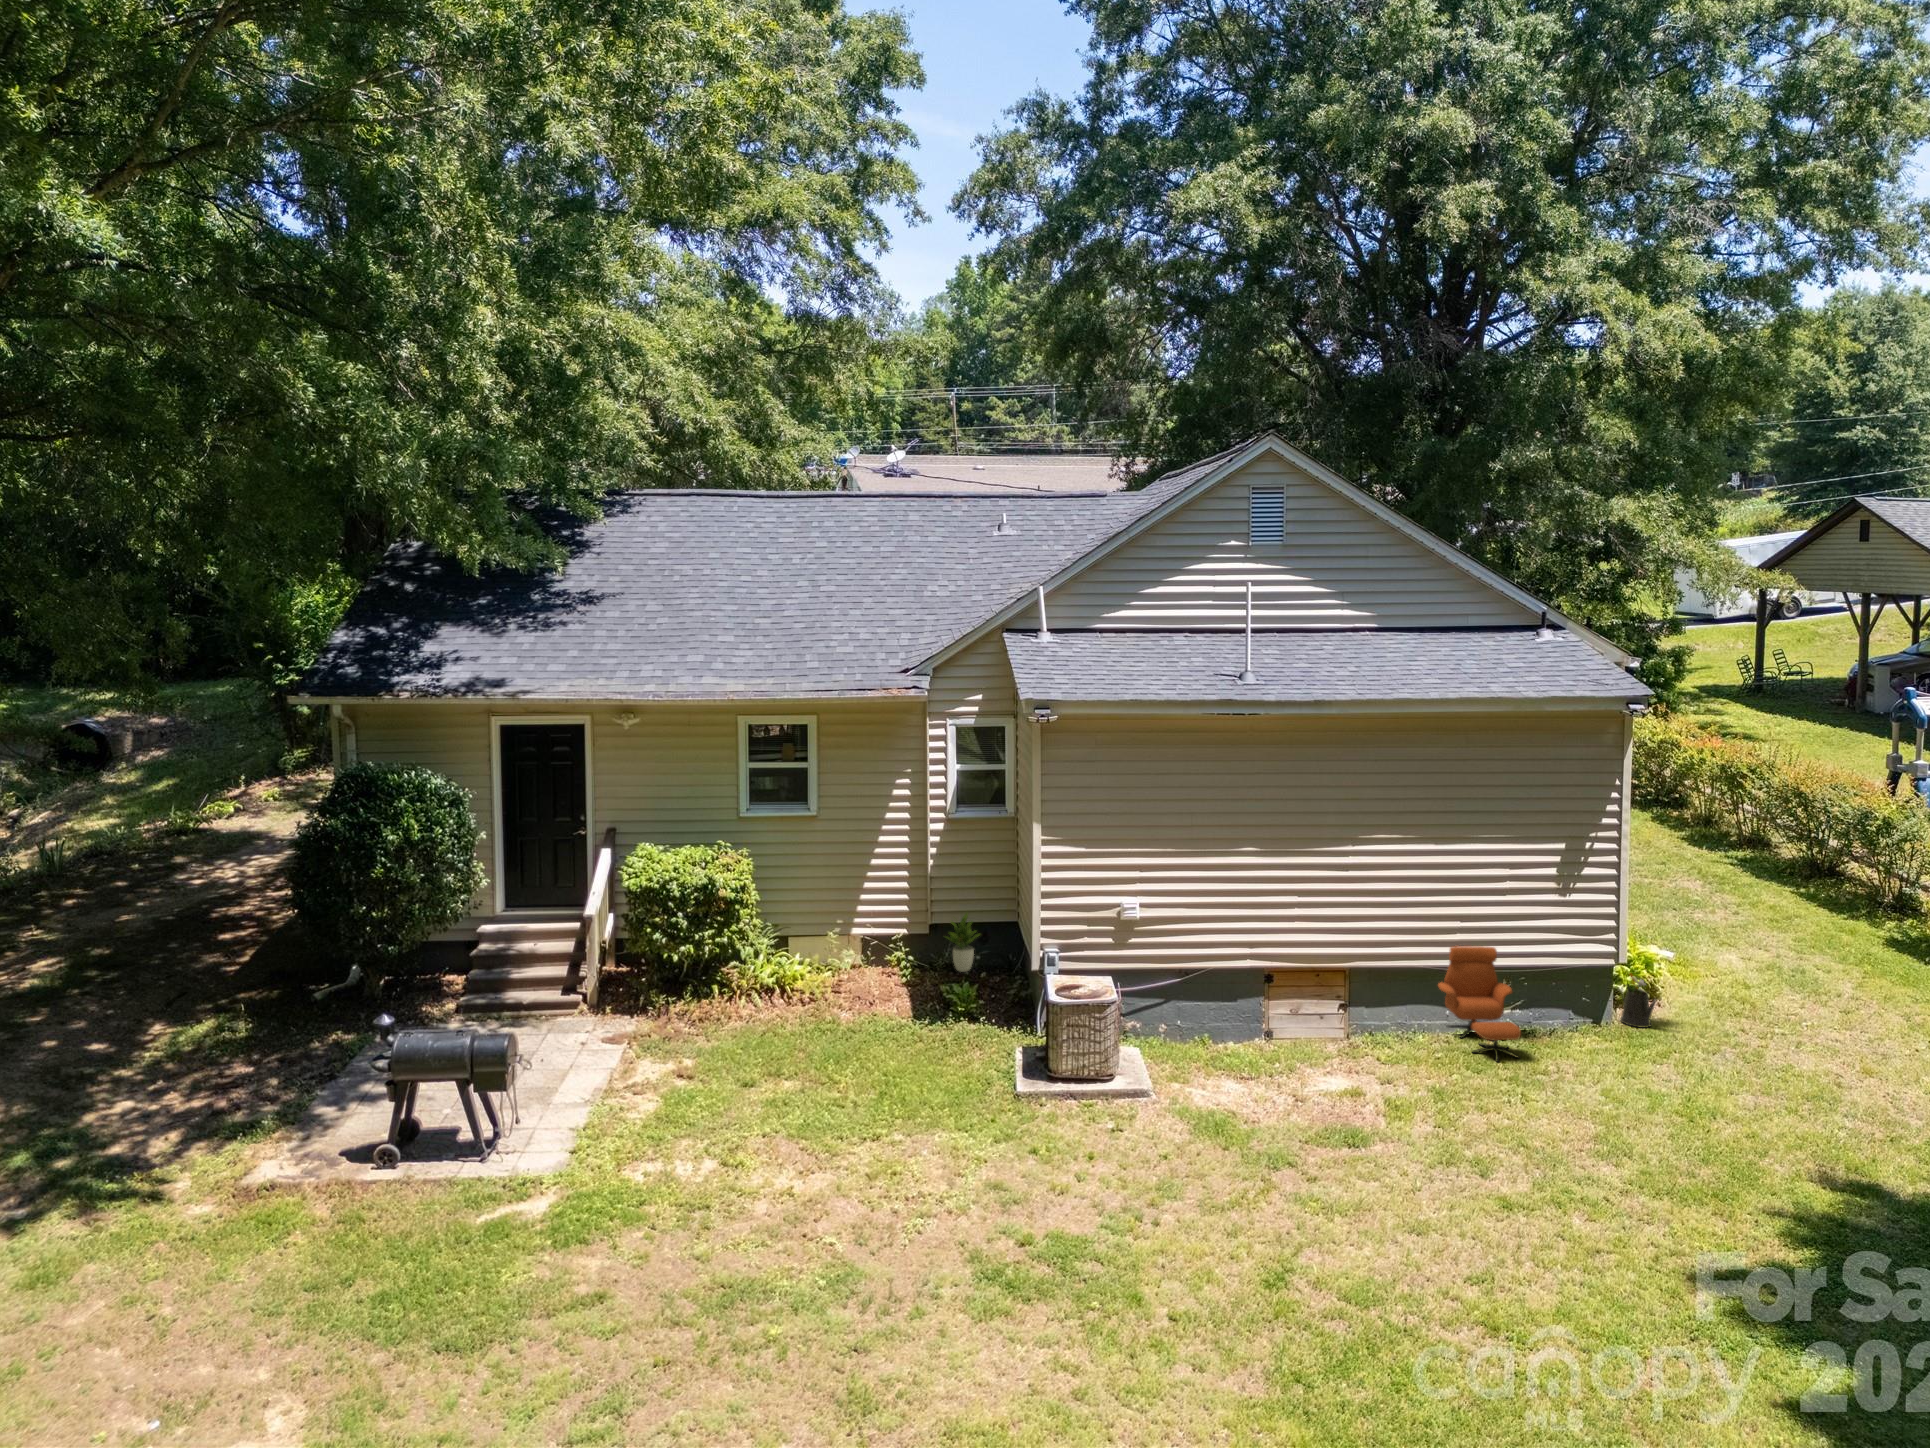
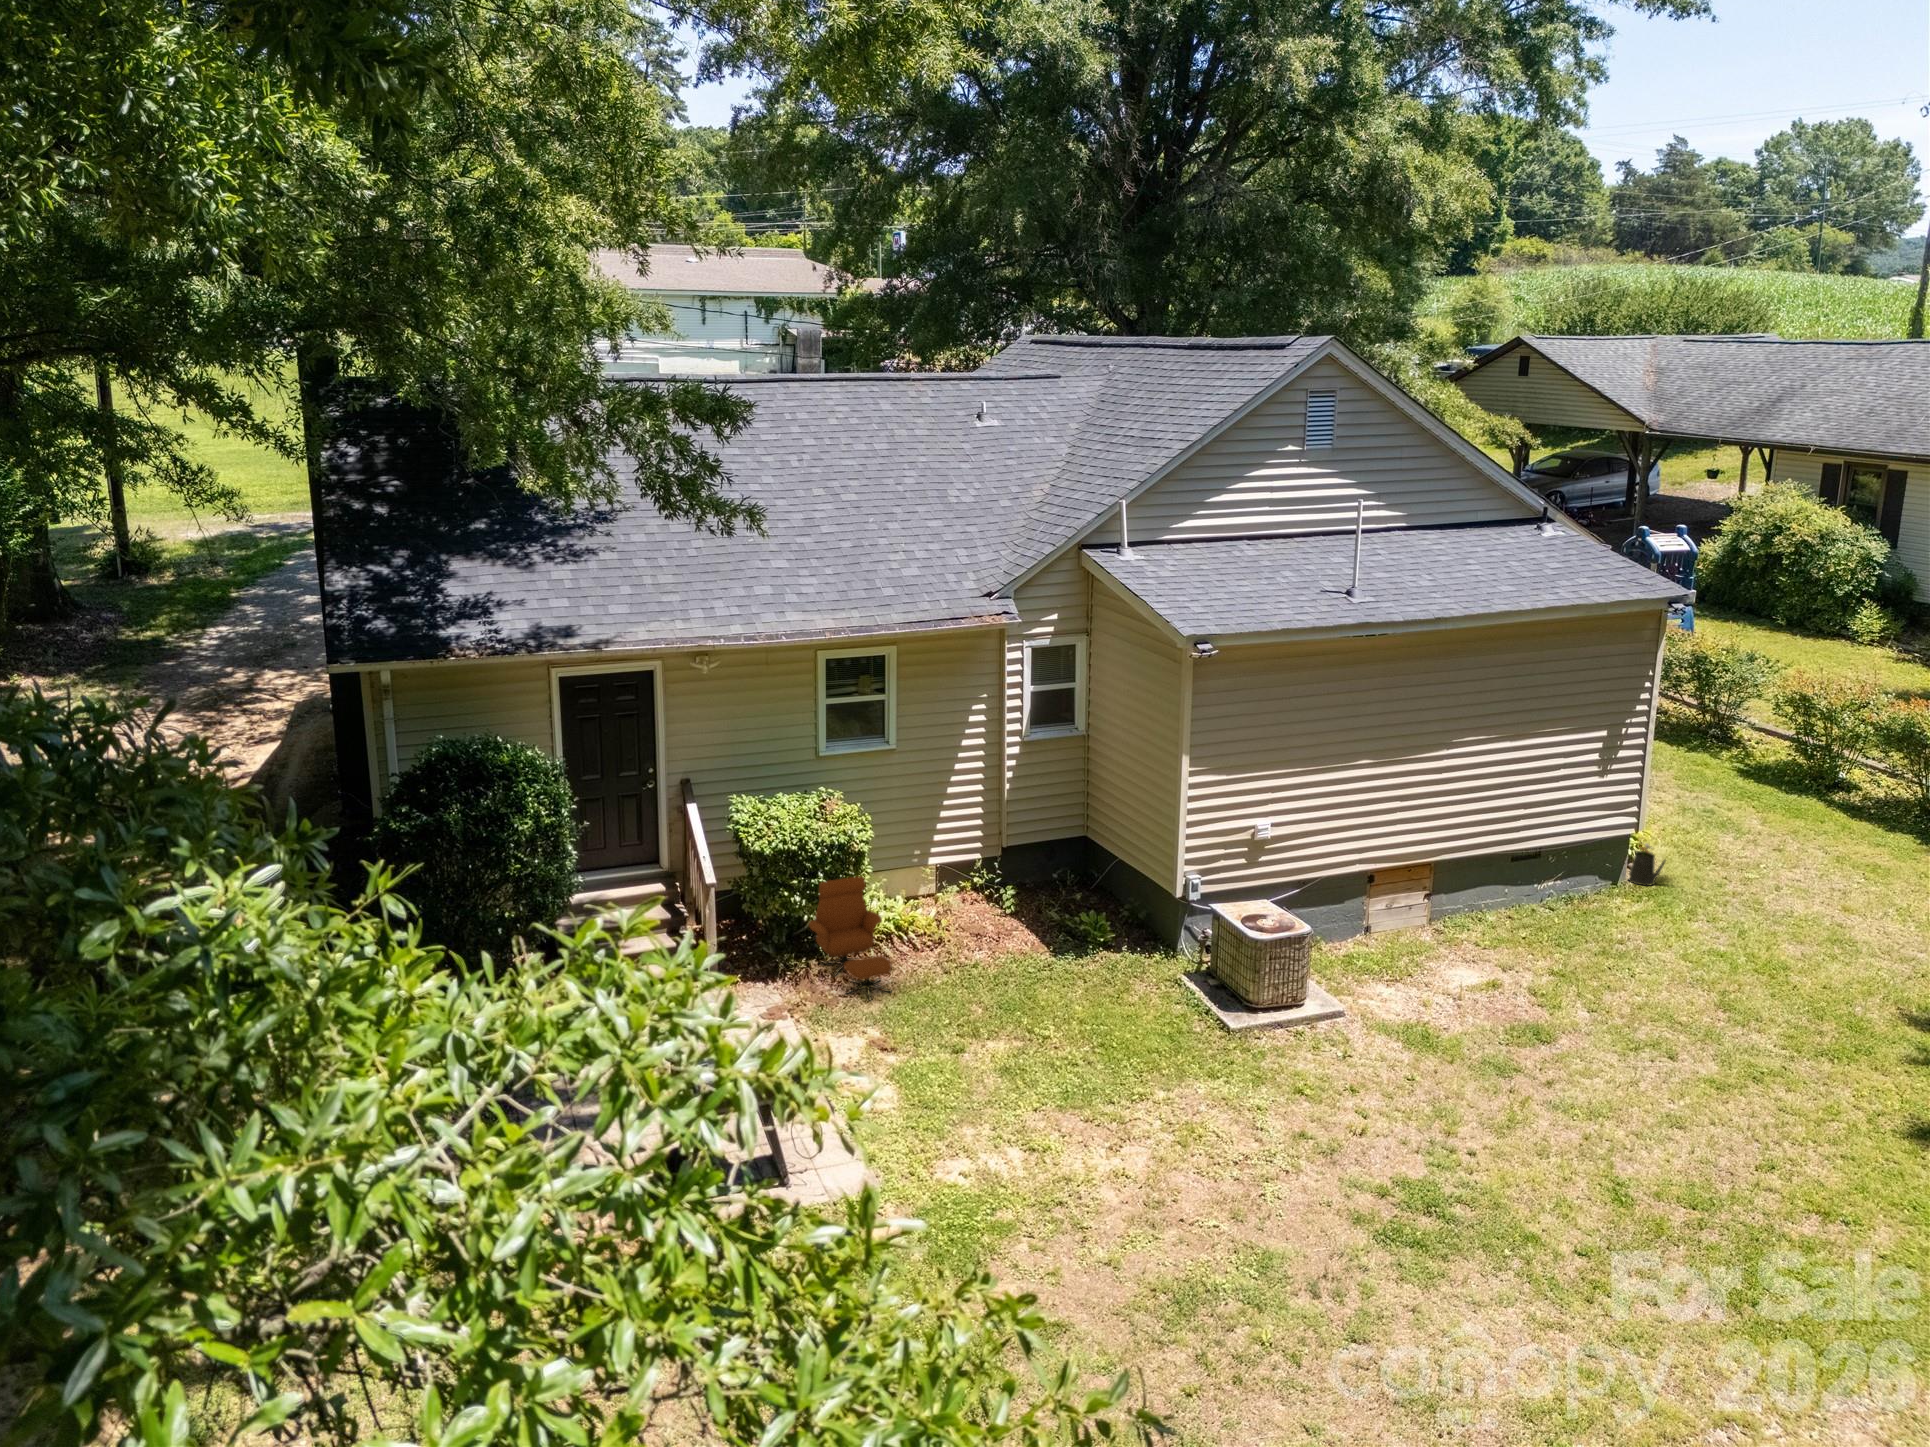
potted plant: present [946,913,980,972] -> none [1022,835,1061,898]
lounge chair: present [1438,946,1521,1061] -> present [809,876,892,1000]

